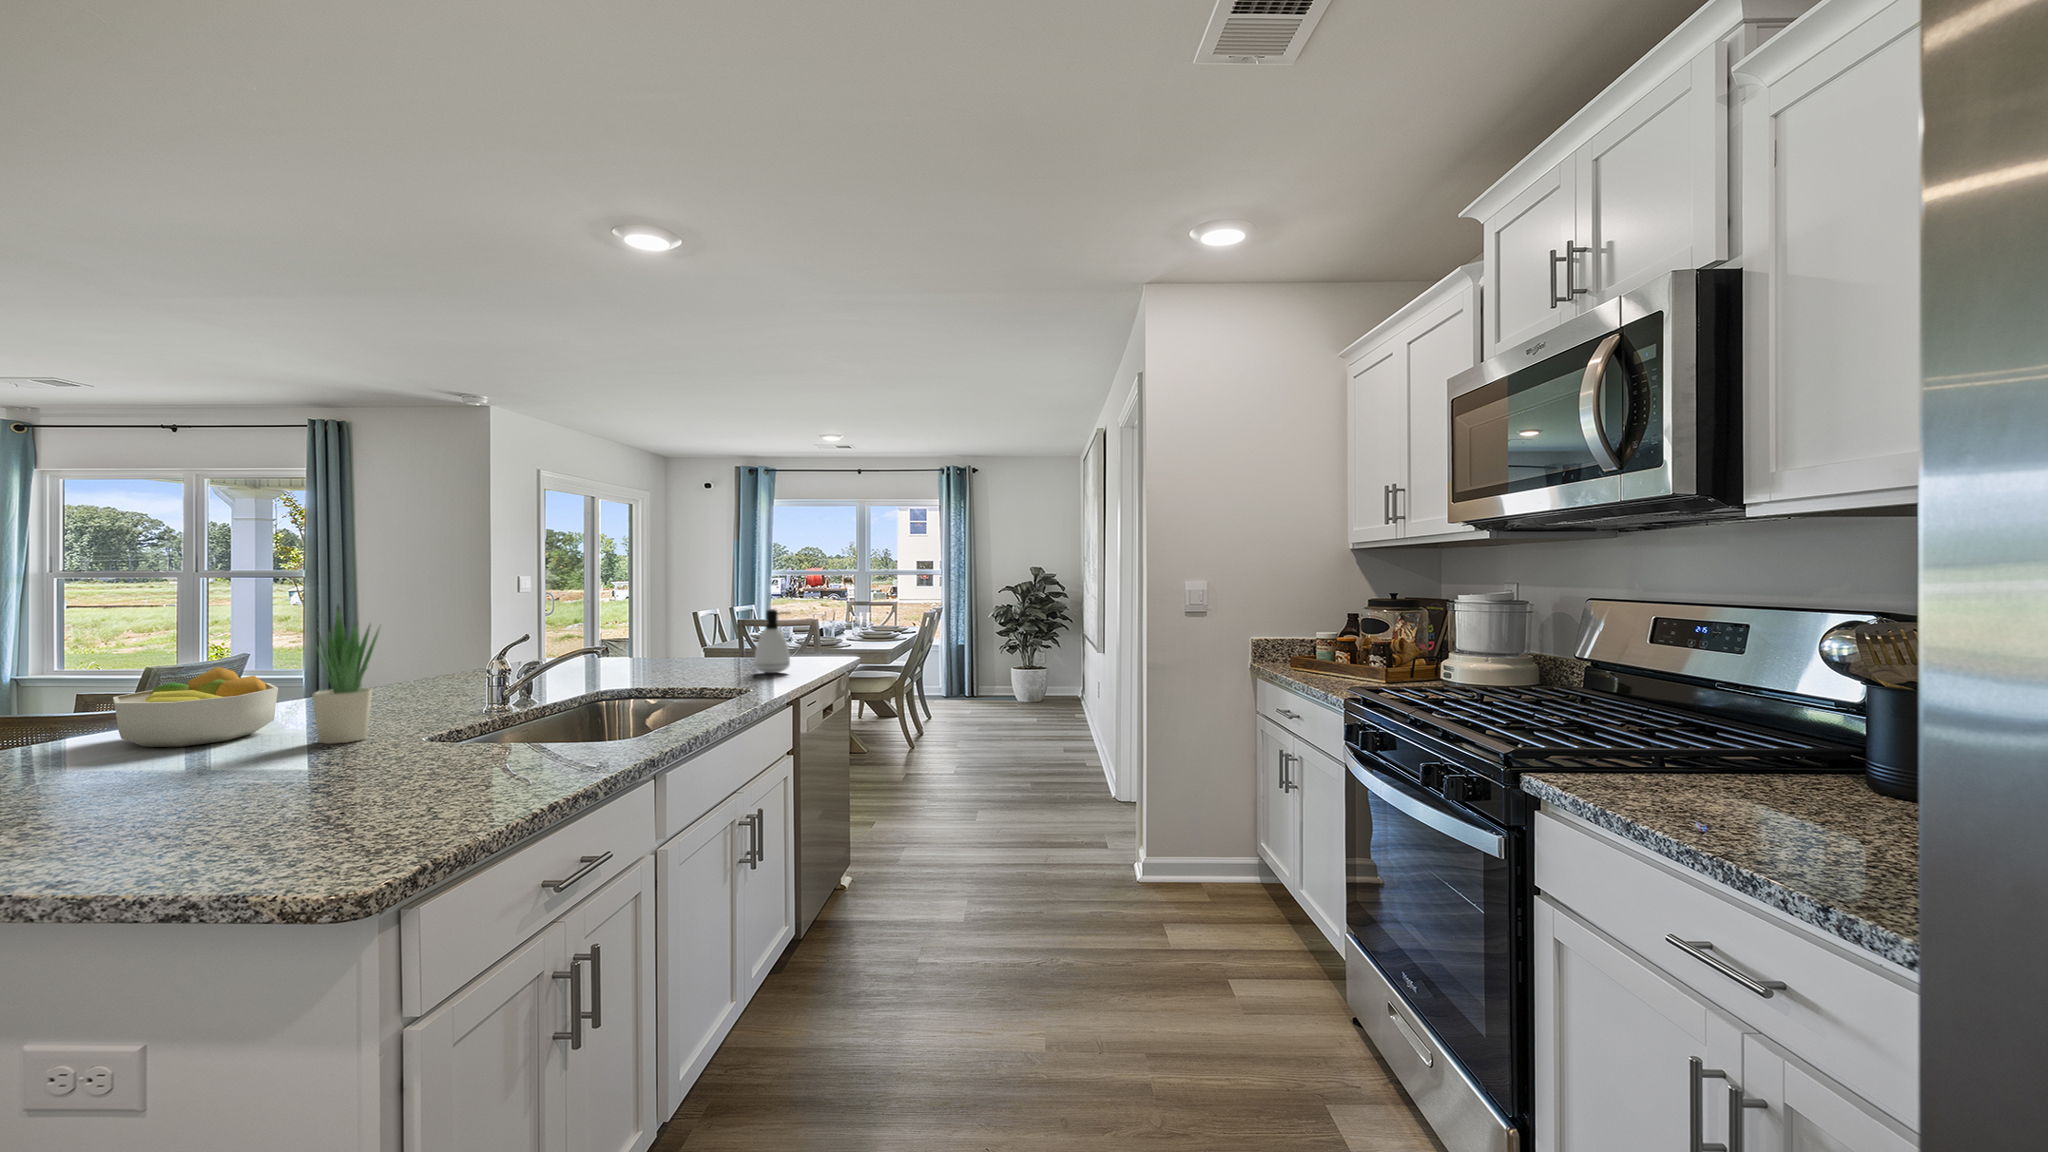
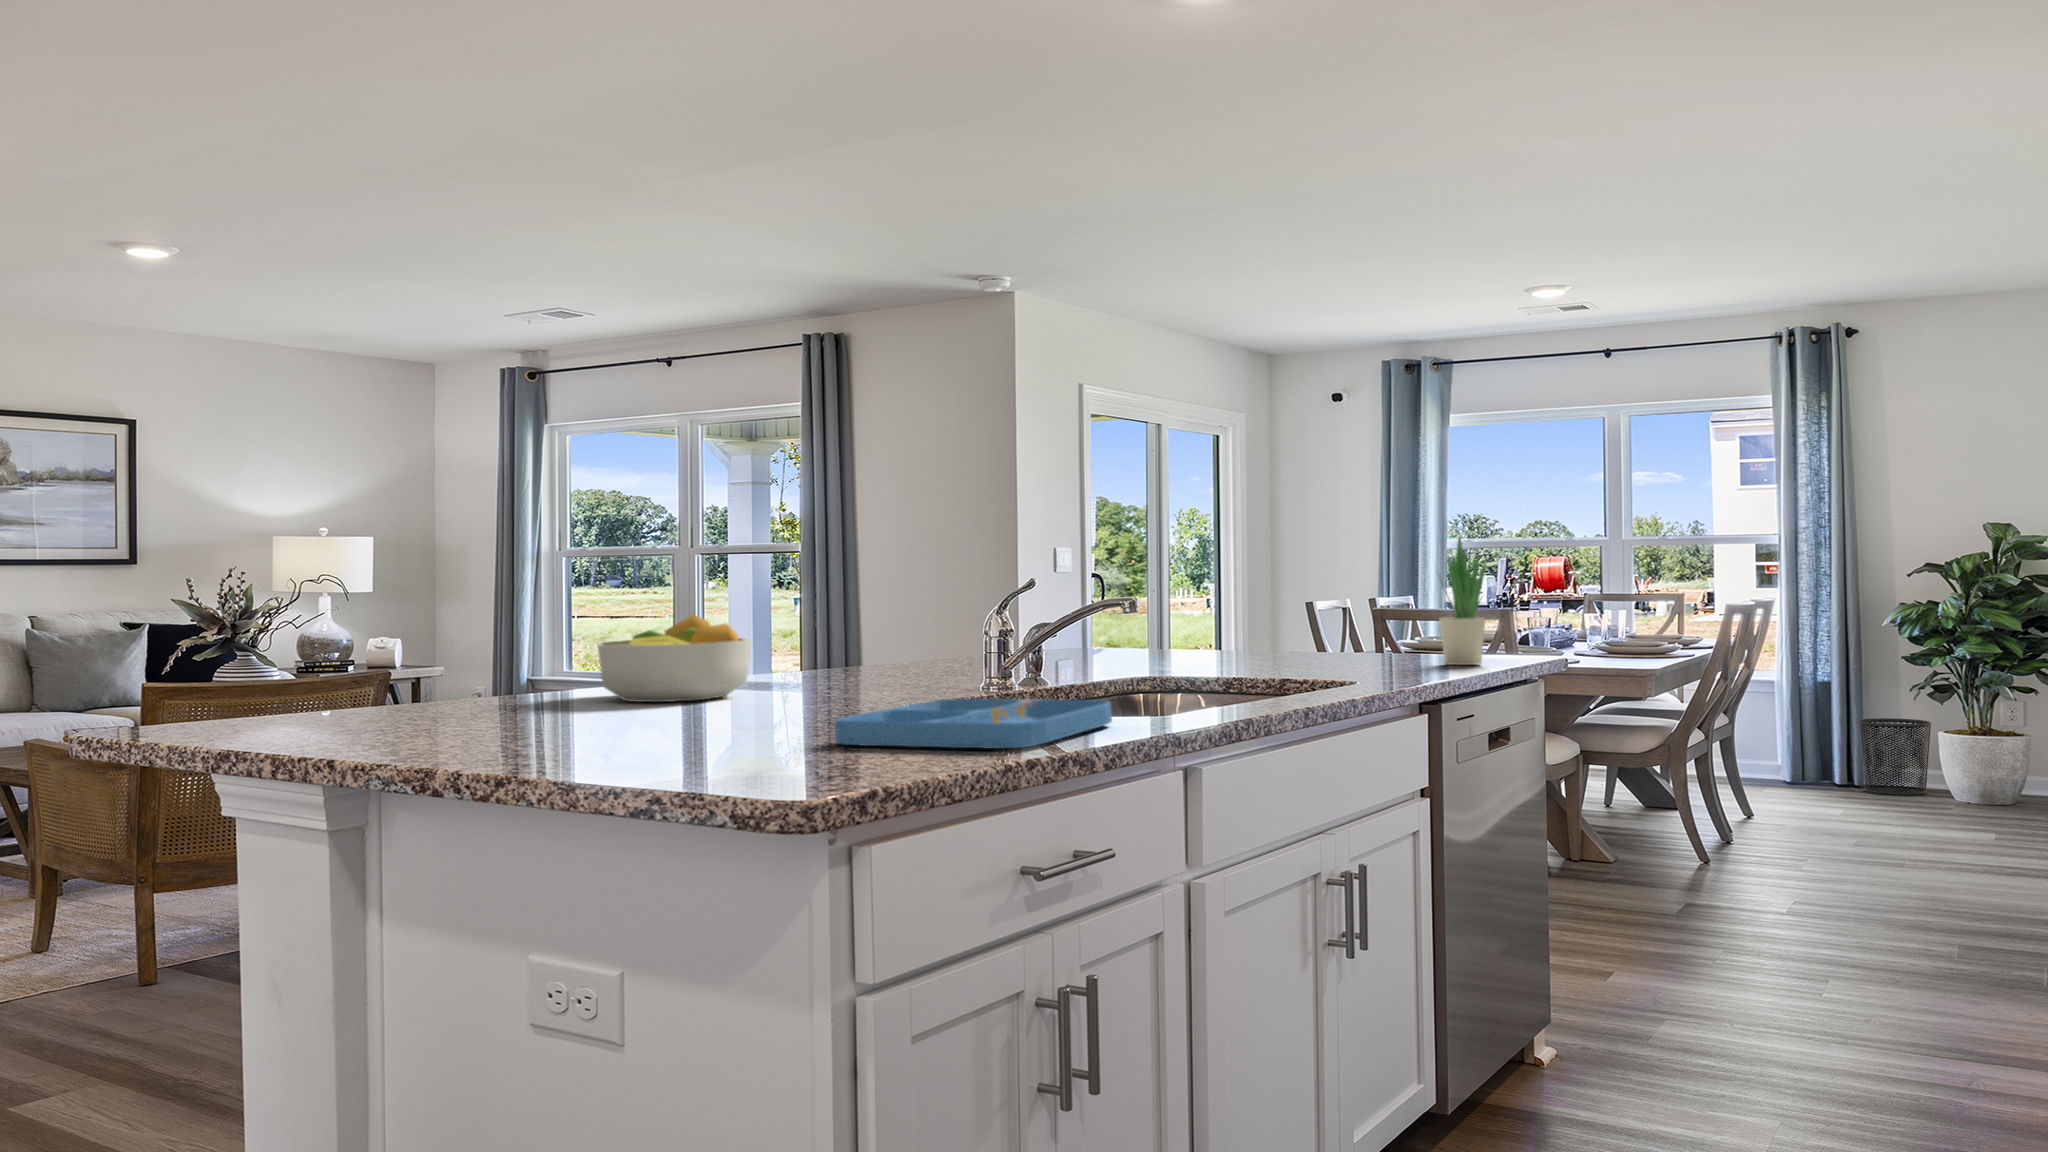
potted plant: present [312,604,379,744] -> present [1440,537,1486,665]
soap dispenser: present [754,609,790,673] -> none [1373,563,1433,670]
trash can: none [976,663,1009,701] -> present [1857,718,1931,796]
tray: none [373,735,603,799] -> present [835,698,1112,748]

